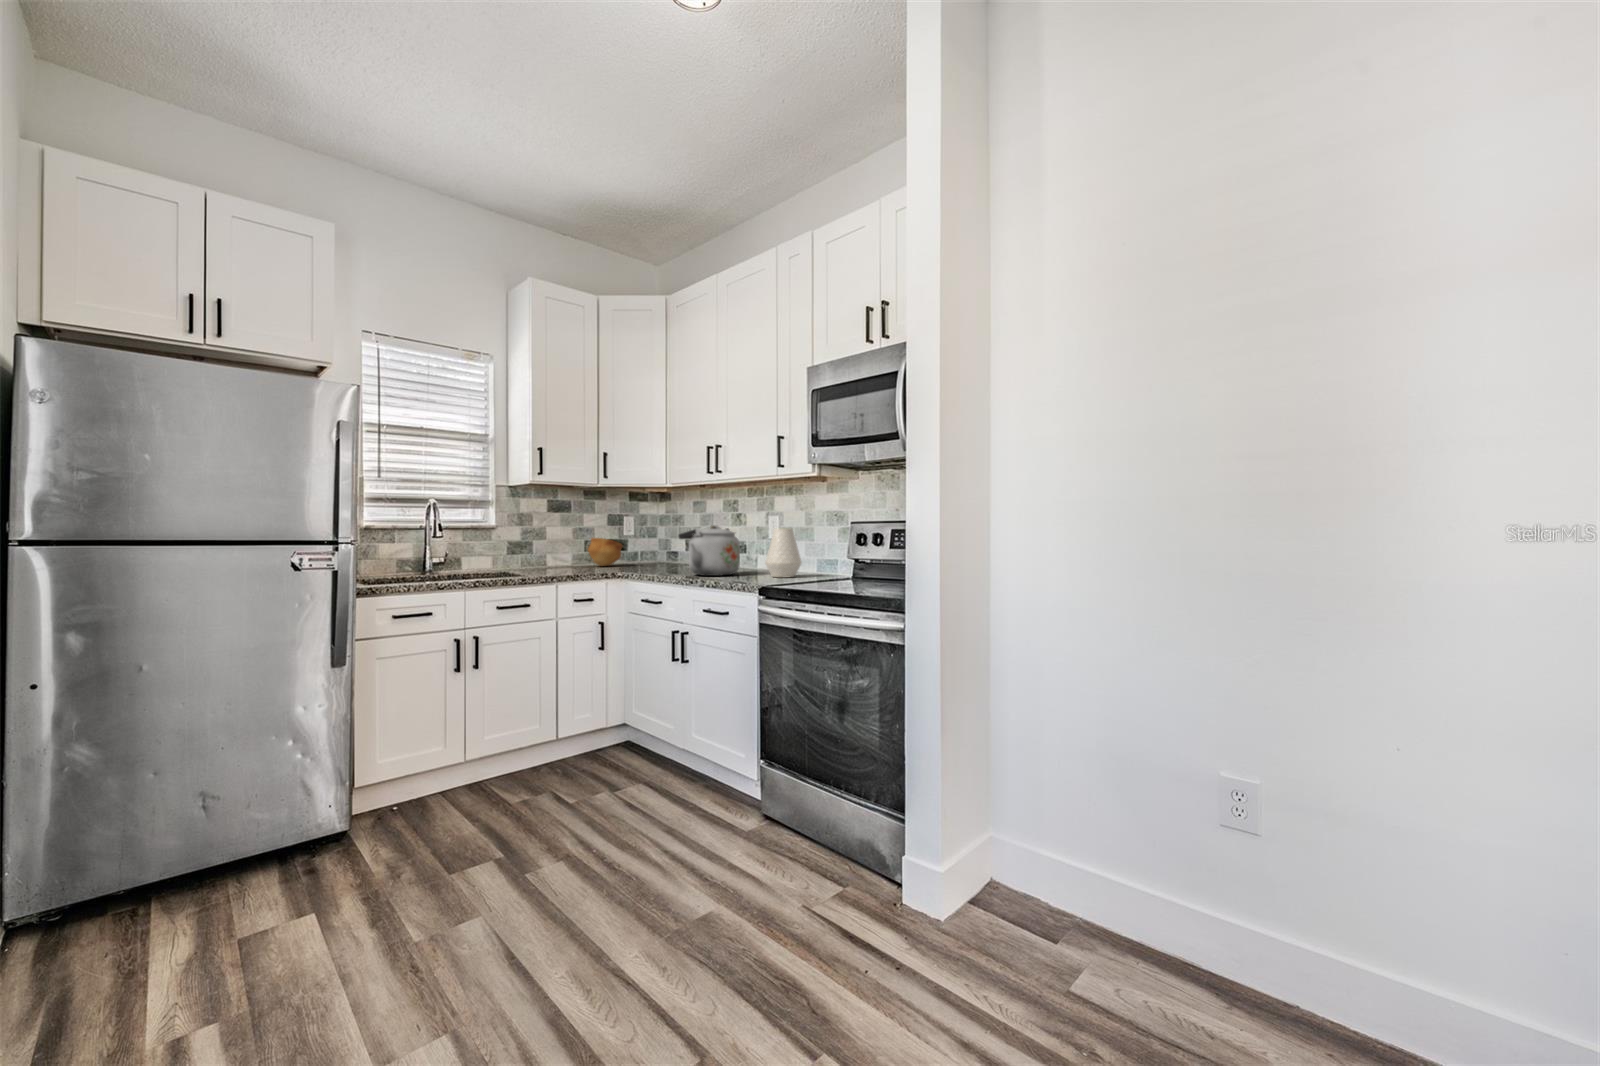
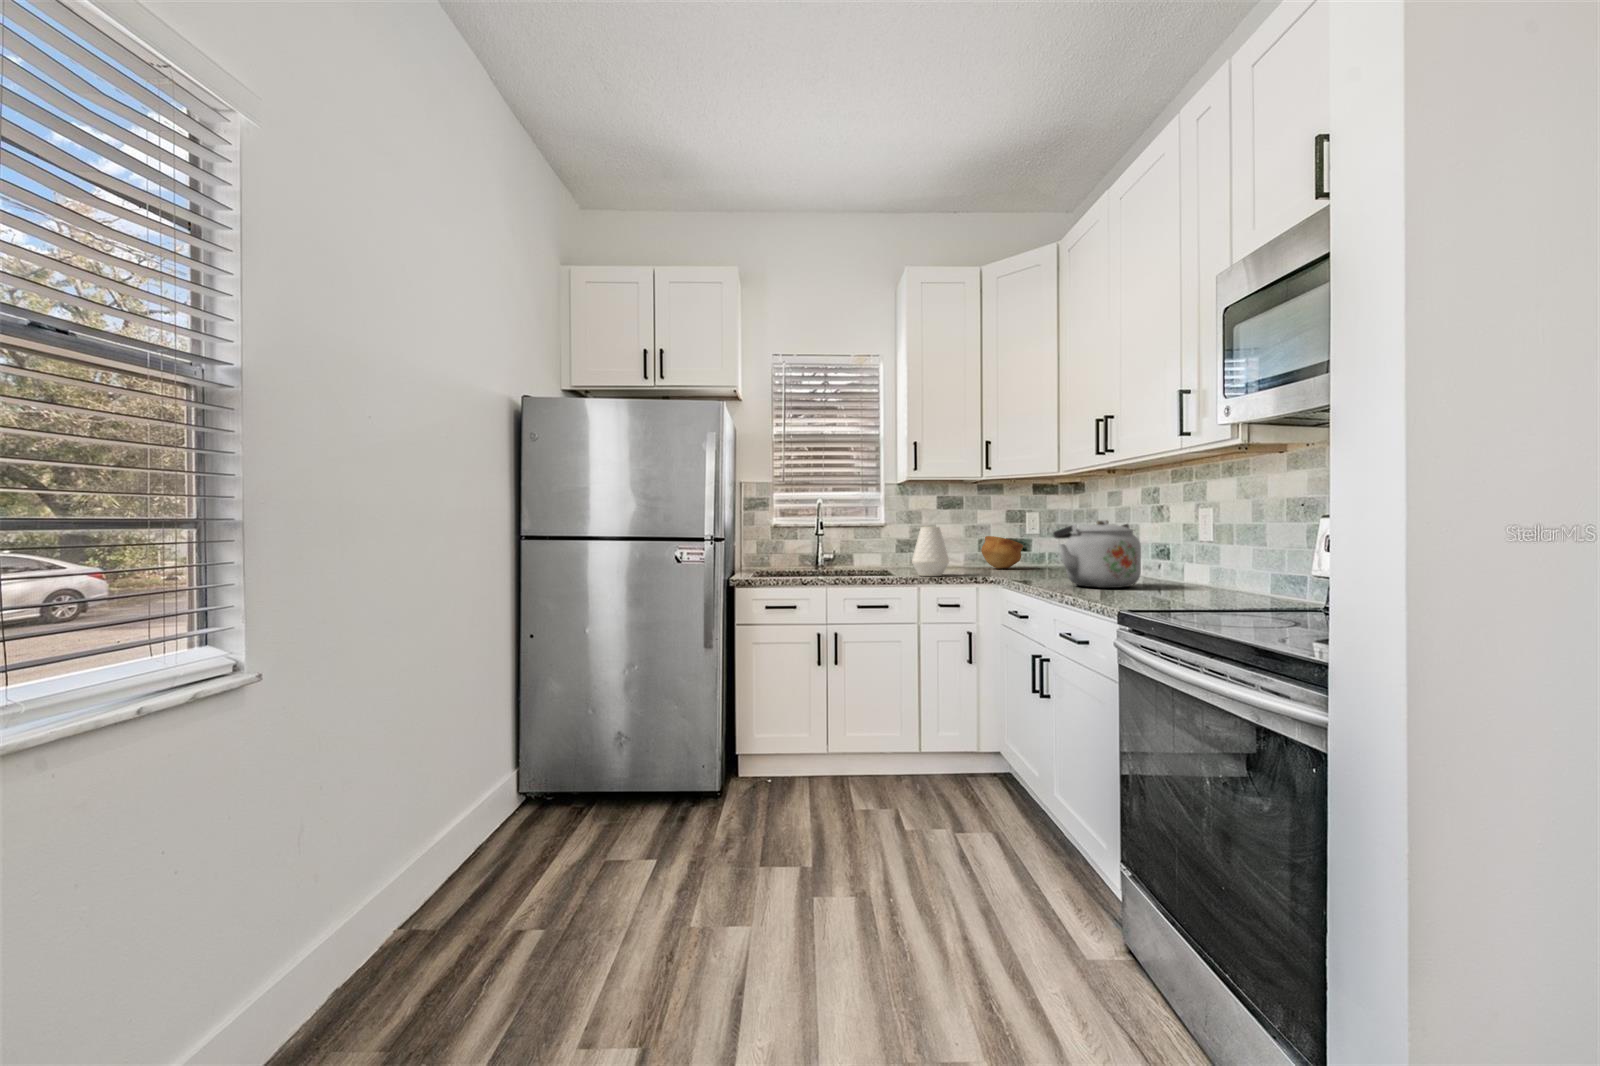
vase: present [765,529,802,578] -> present [912,527,949,576]

